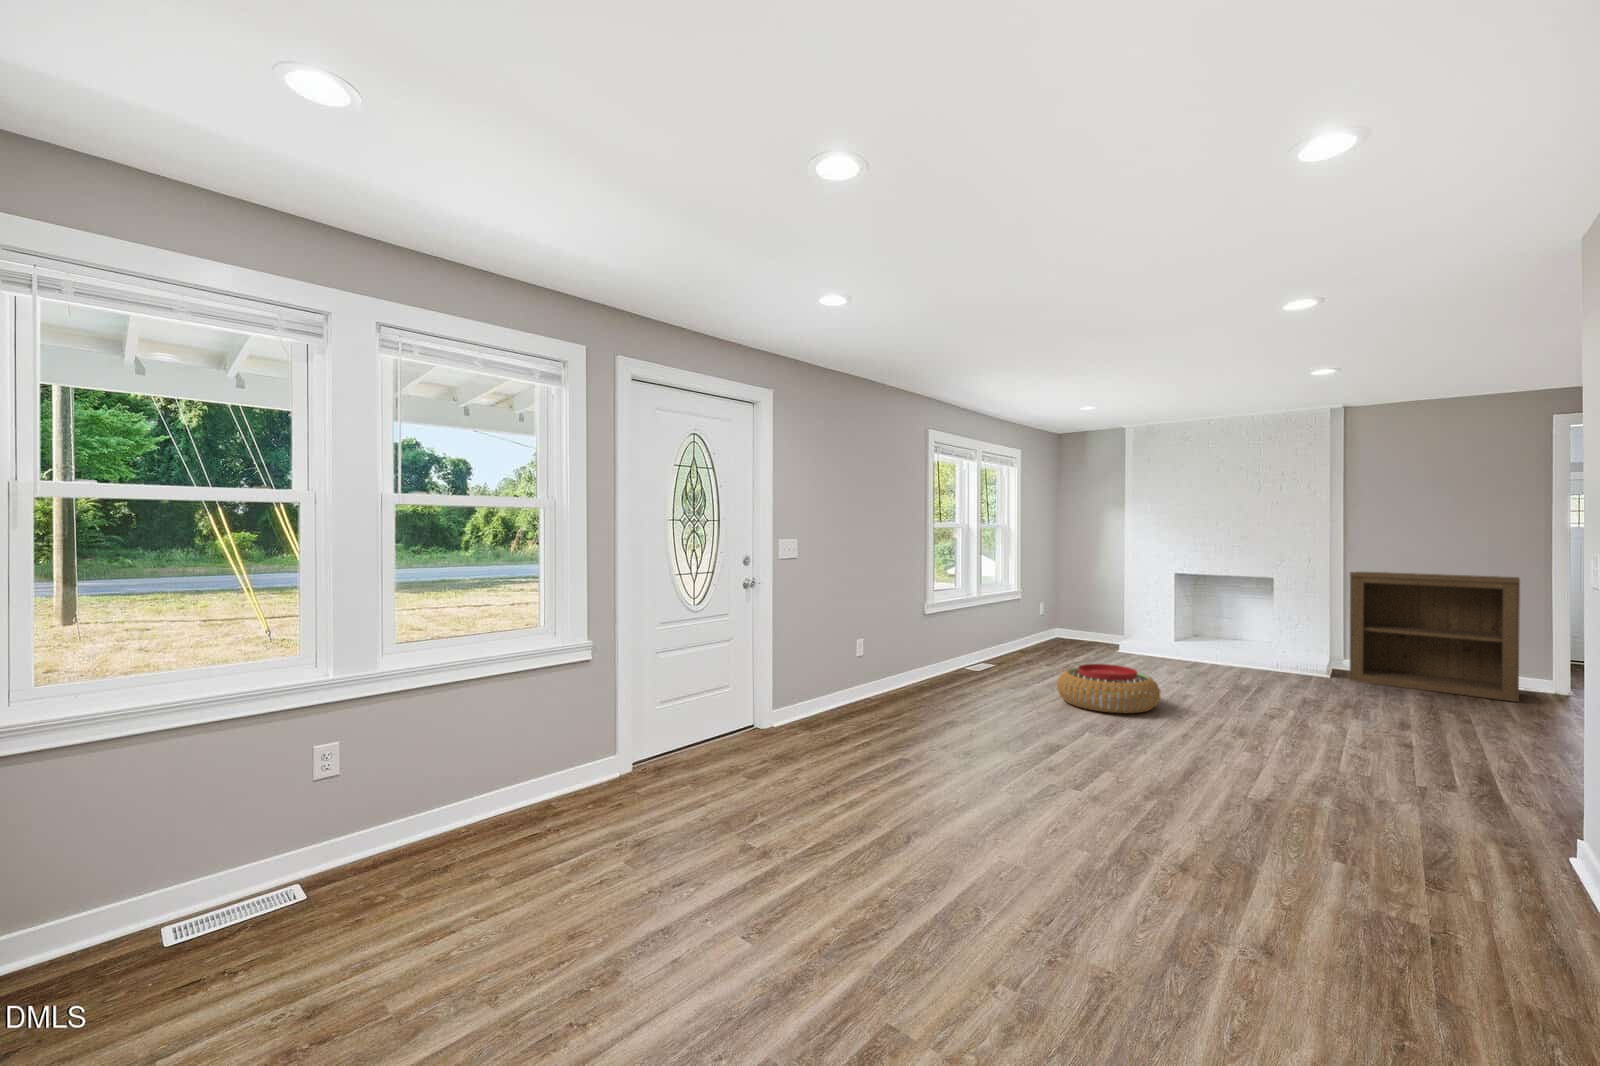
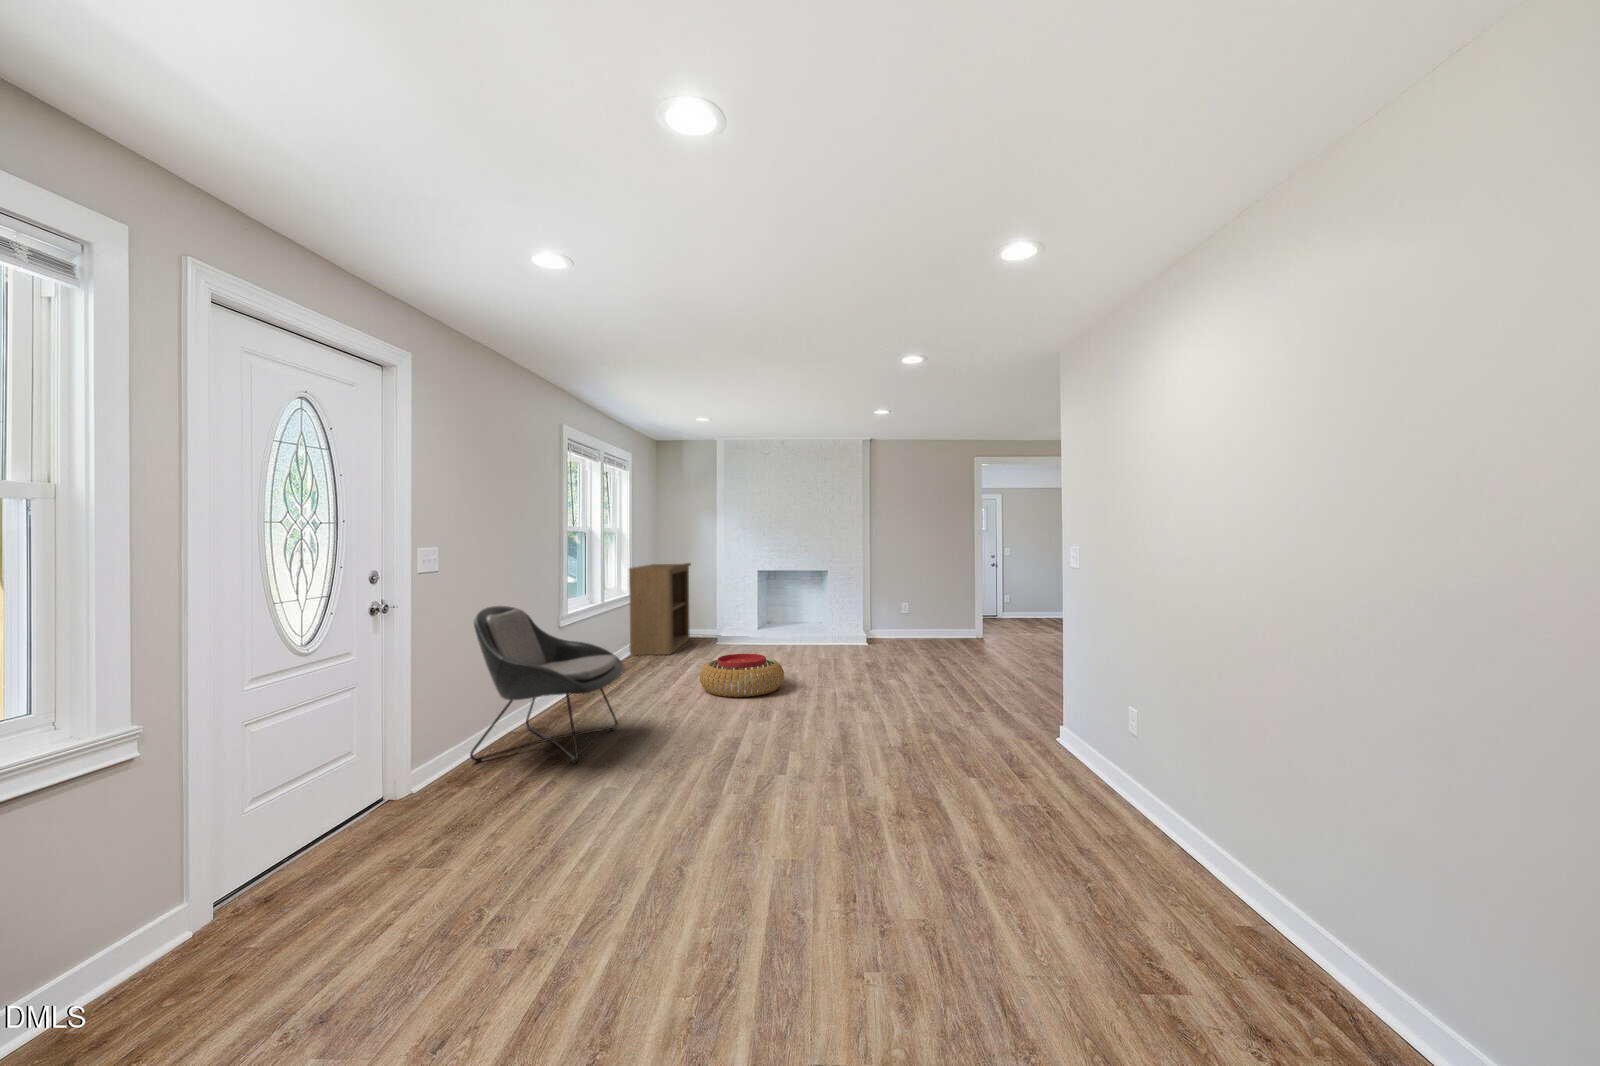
bookshelf: present [1349,572,1520,702] -> present [629,563,691,655]
lounge chair: none [818,589,955,736] -> present [470,606,624,763]

